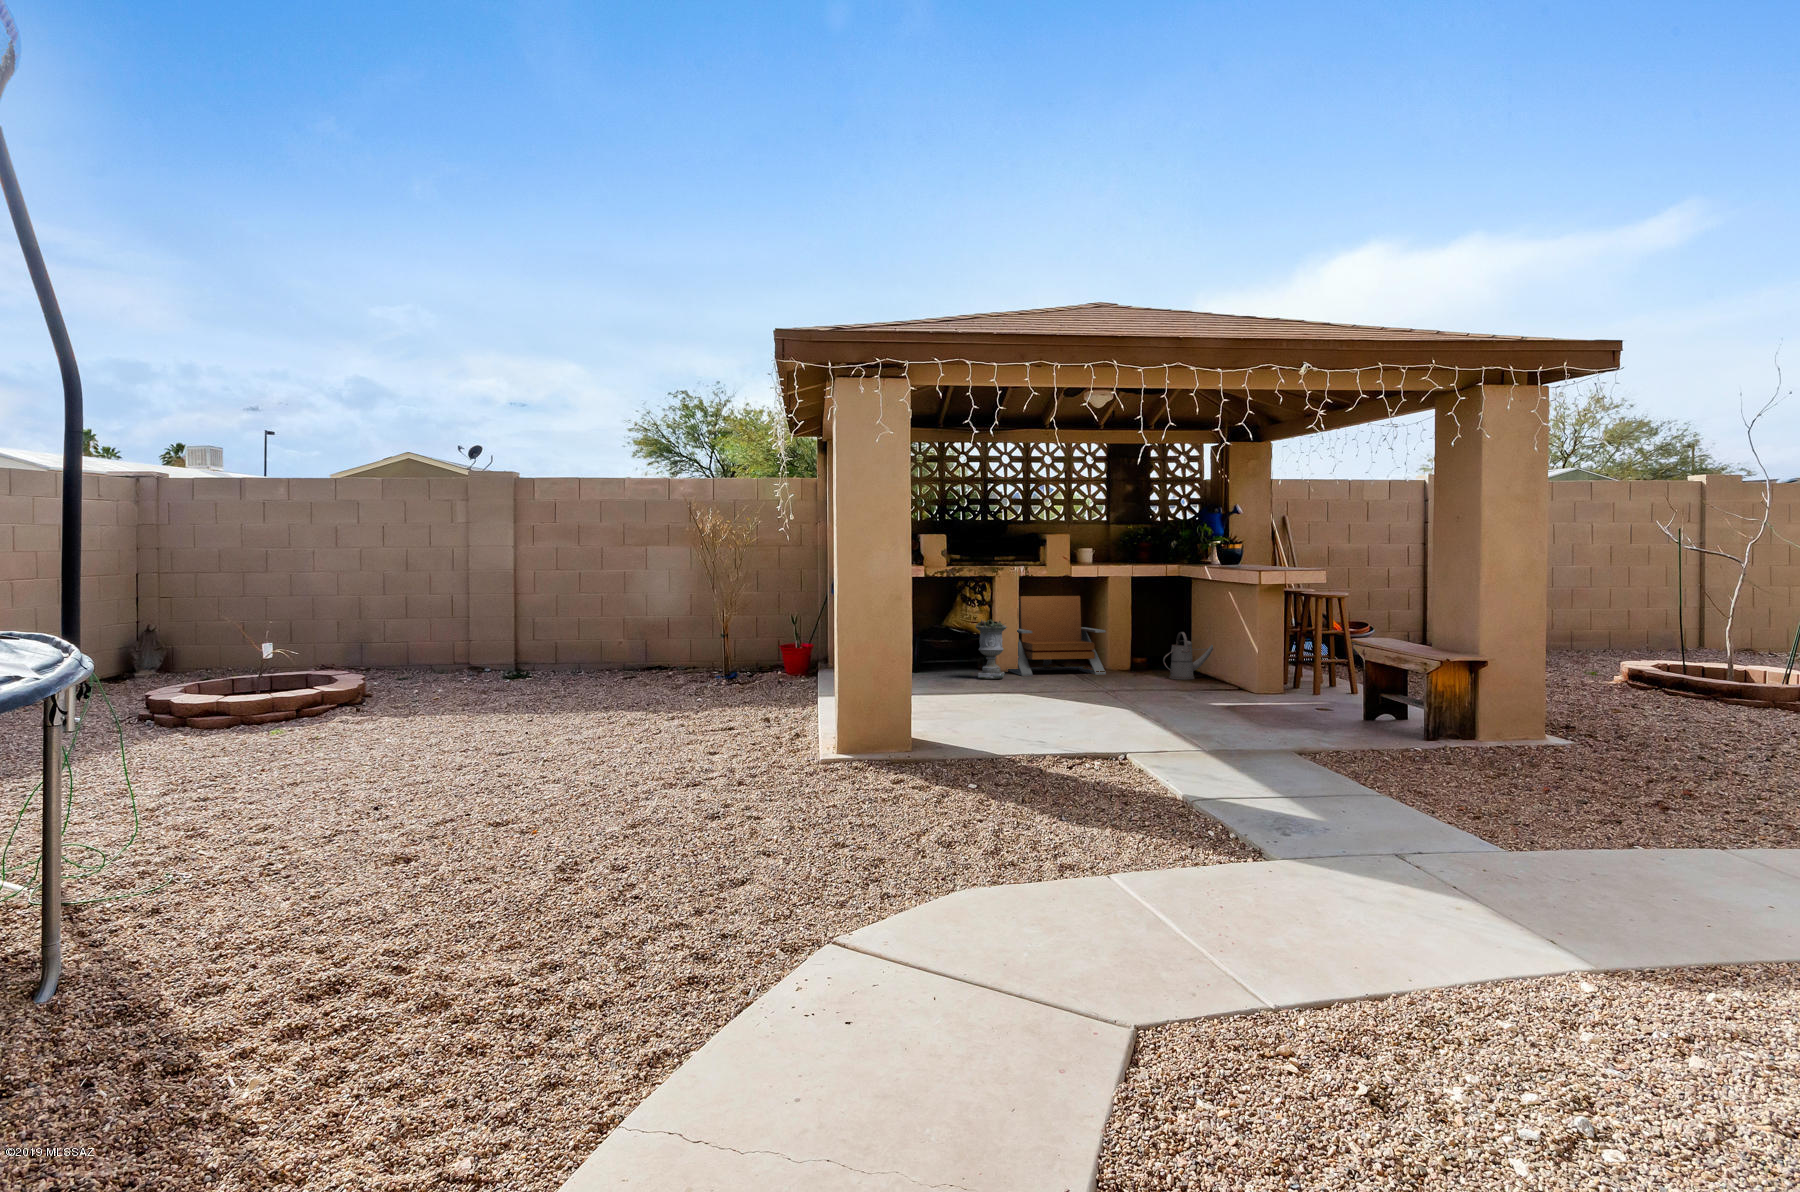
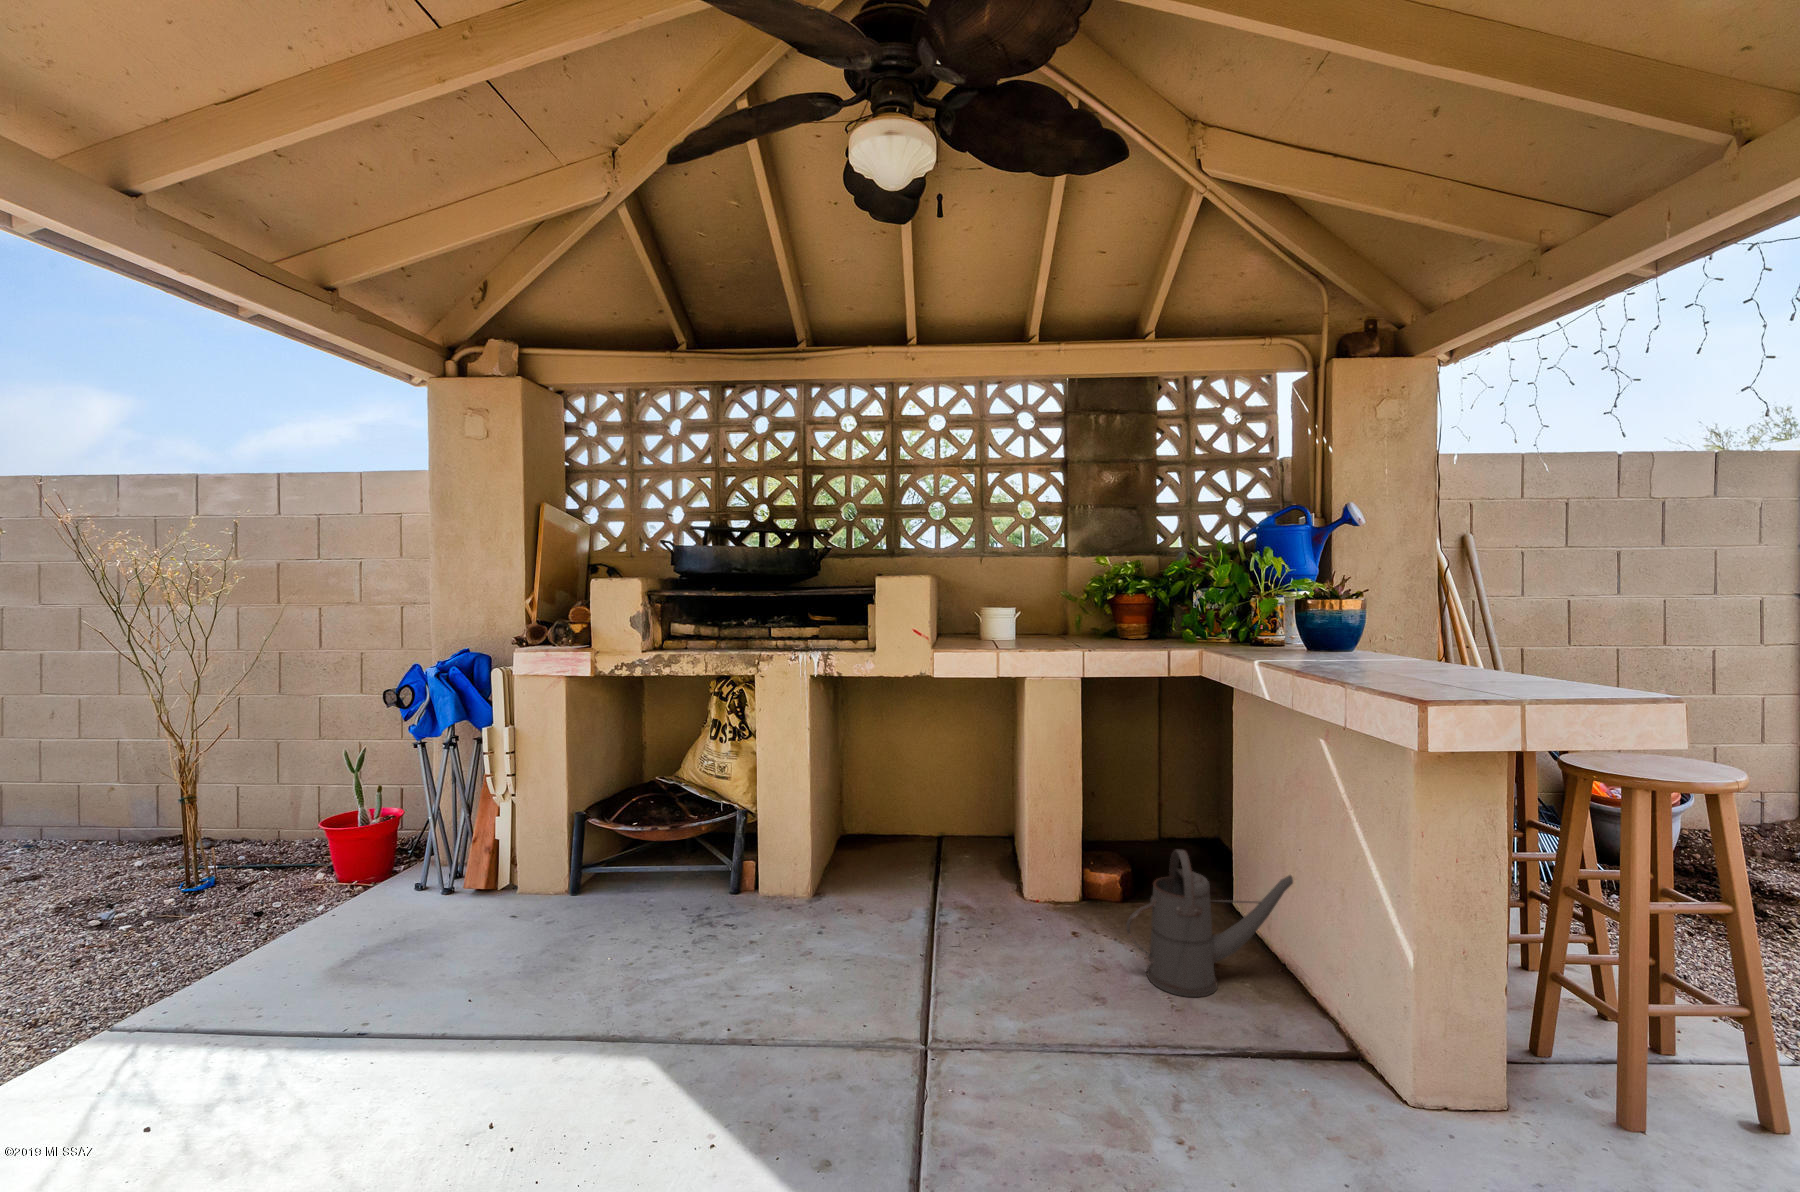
lounge chair: present [1008,596,1106,676] -> none [819,701,1015,904]
planter: present [976,619,1007,679] -> none [689,769,766,920]

